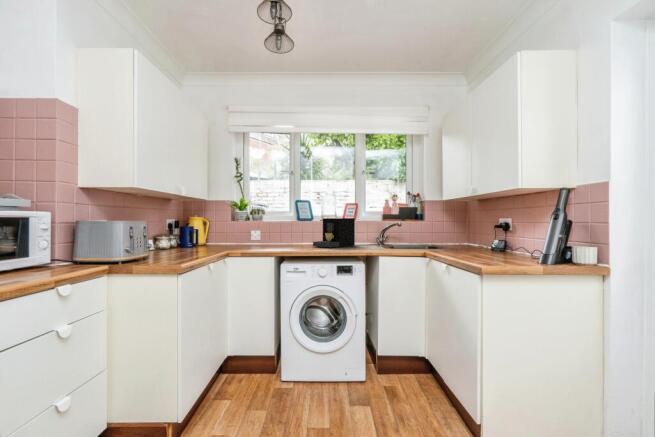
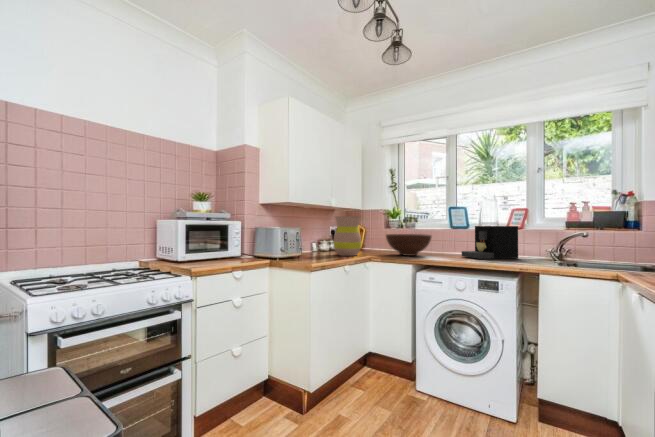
vase: none [184,208,218,253] -> present [334,216,362,256]
fruit bowl: none [242,227,288,249] -> present [386,234,431,256]

